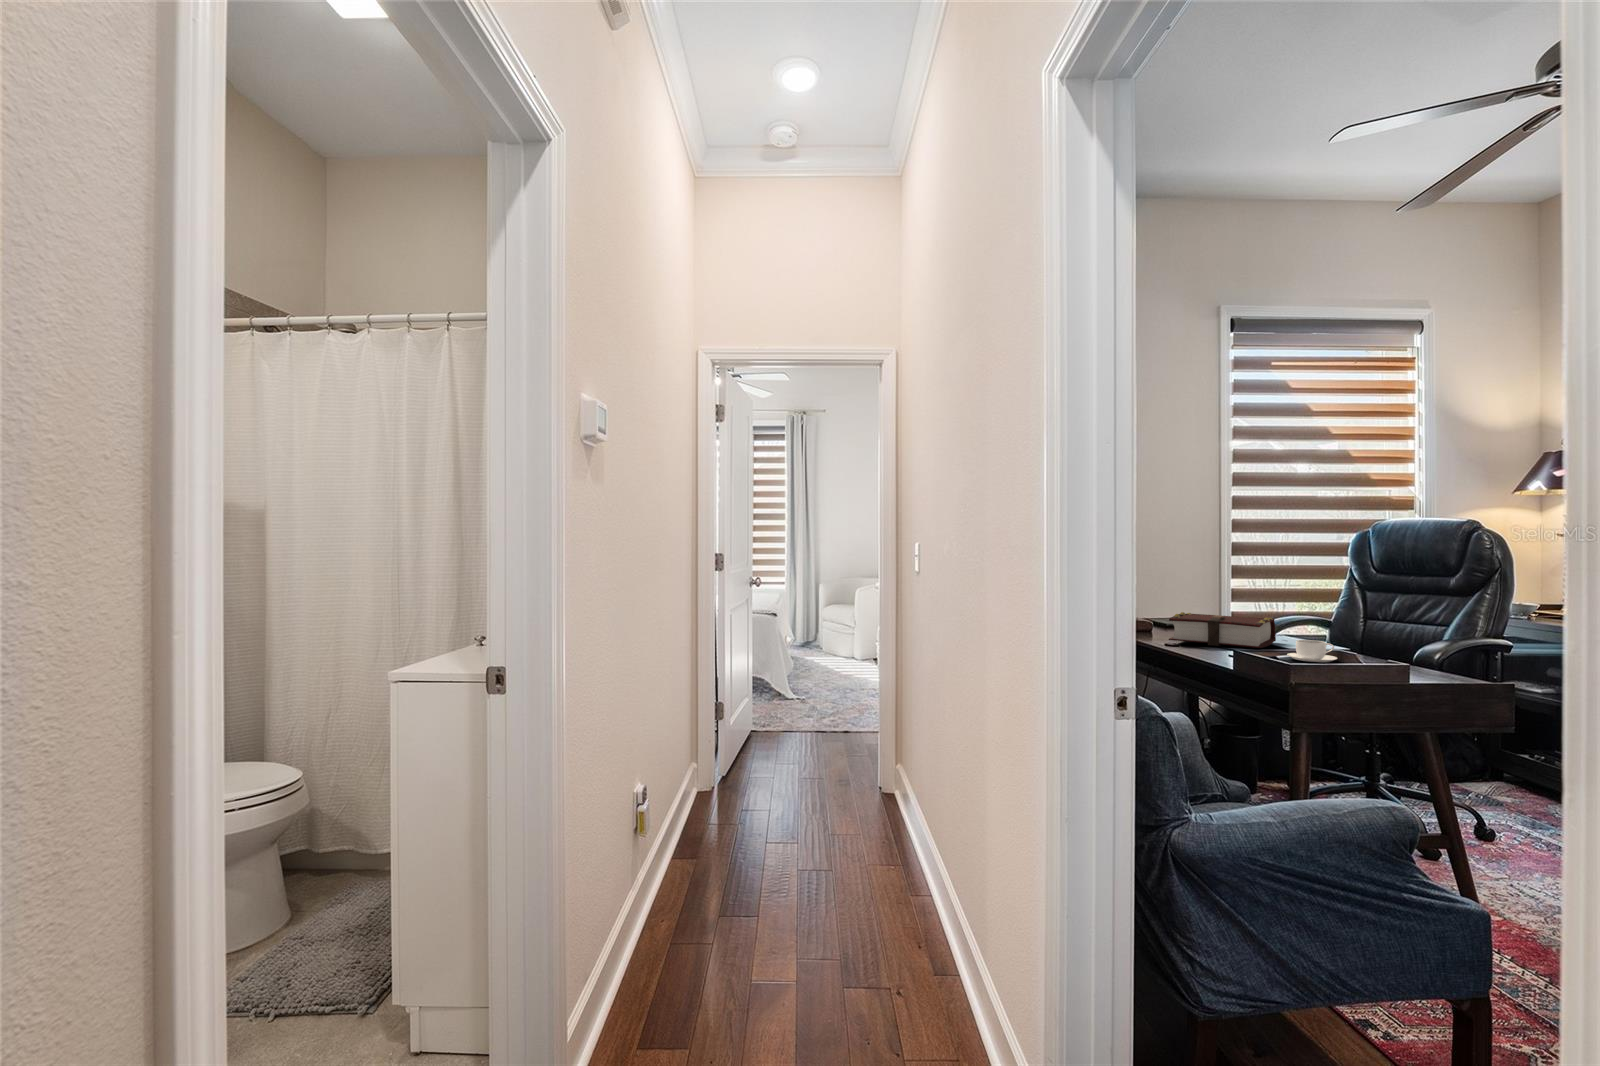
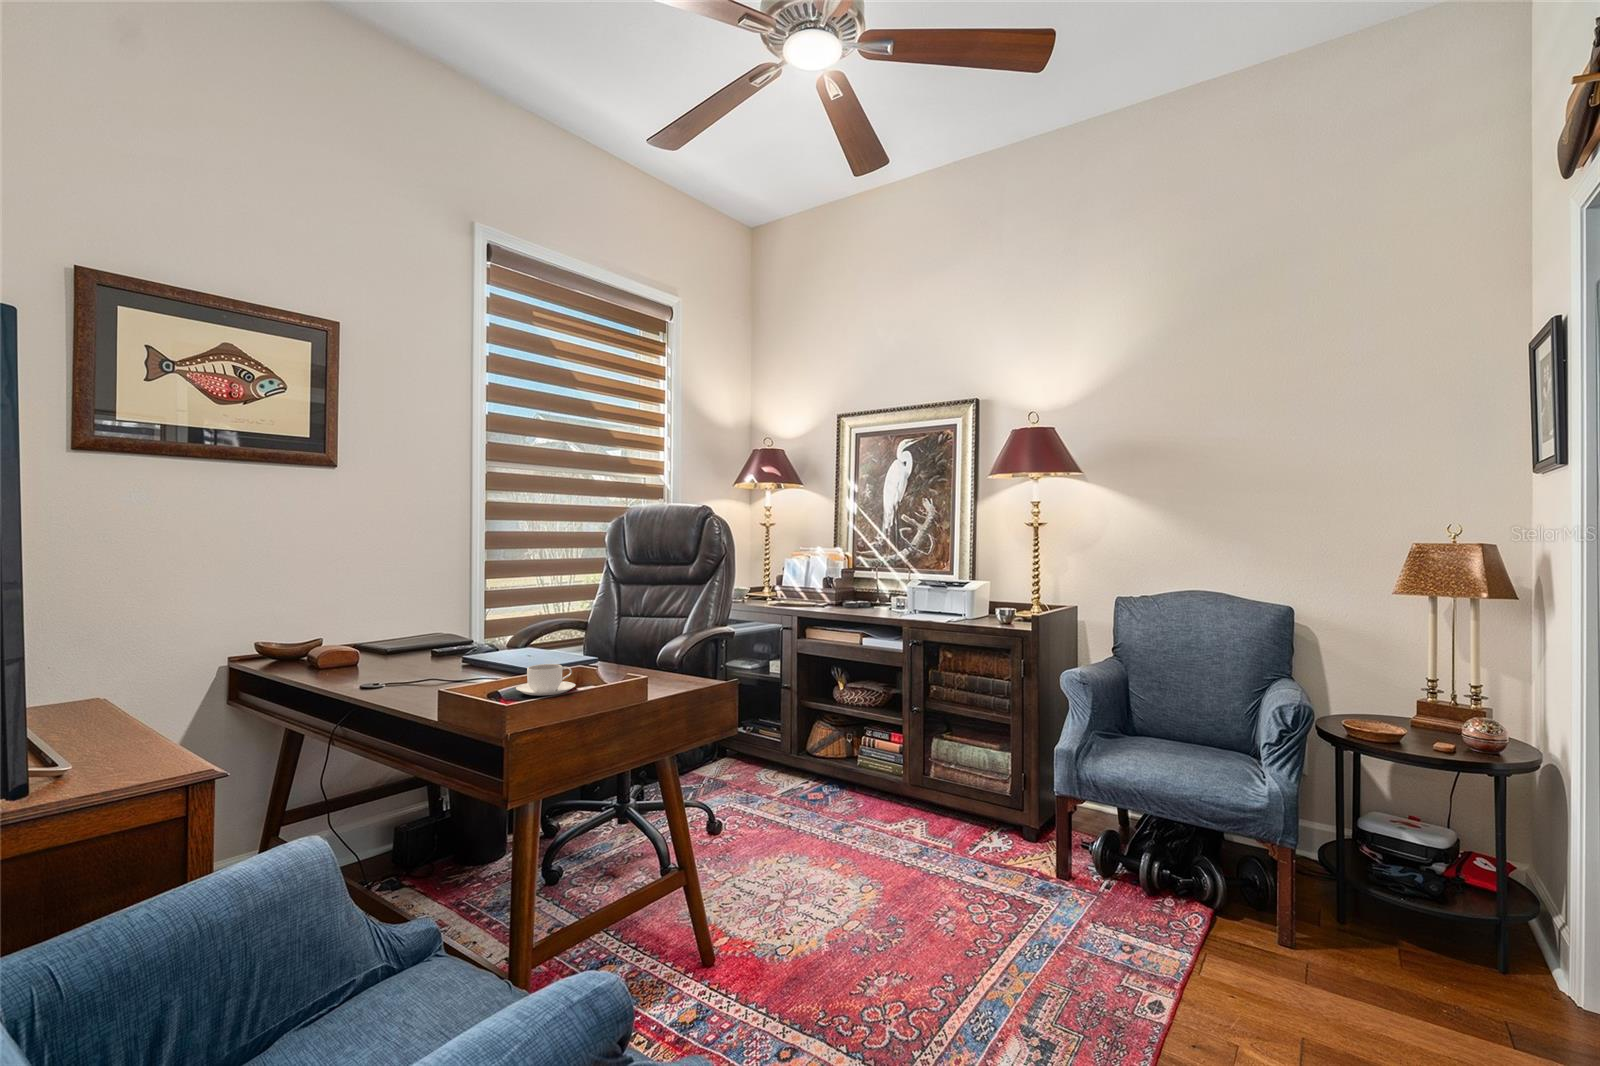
book: present [1169,612,1276,648] -> none [366,632,515,680]

